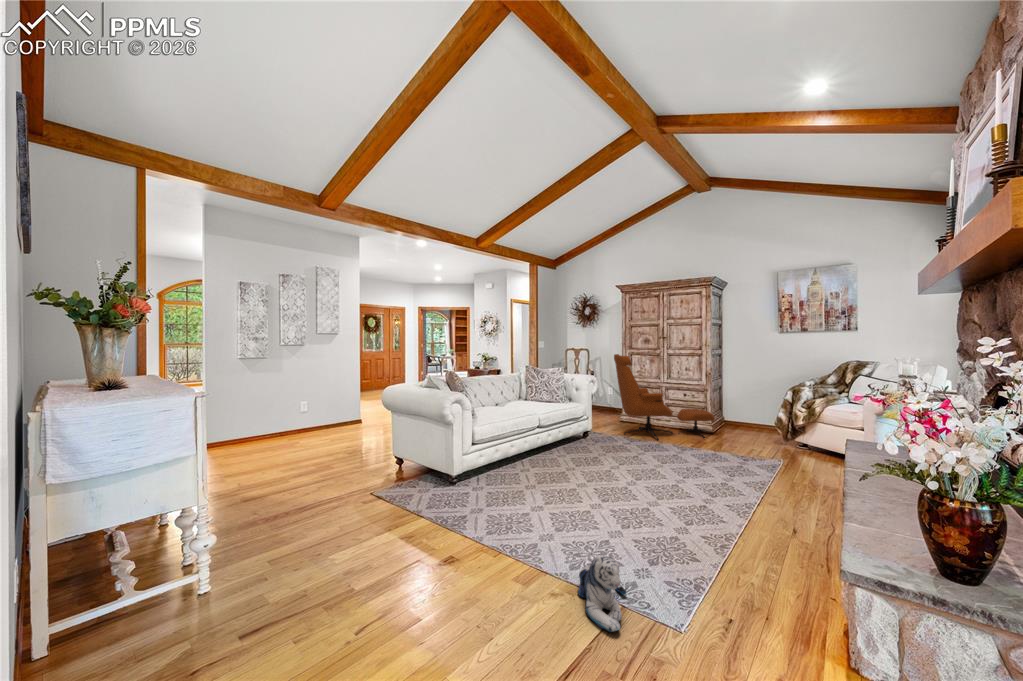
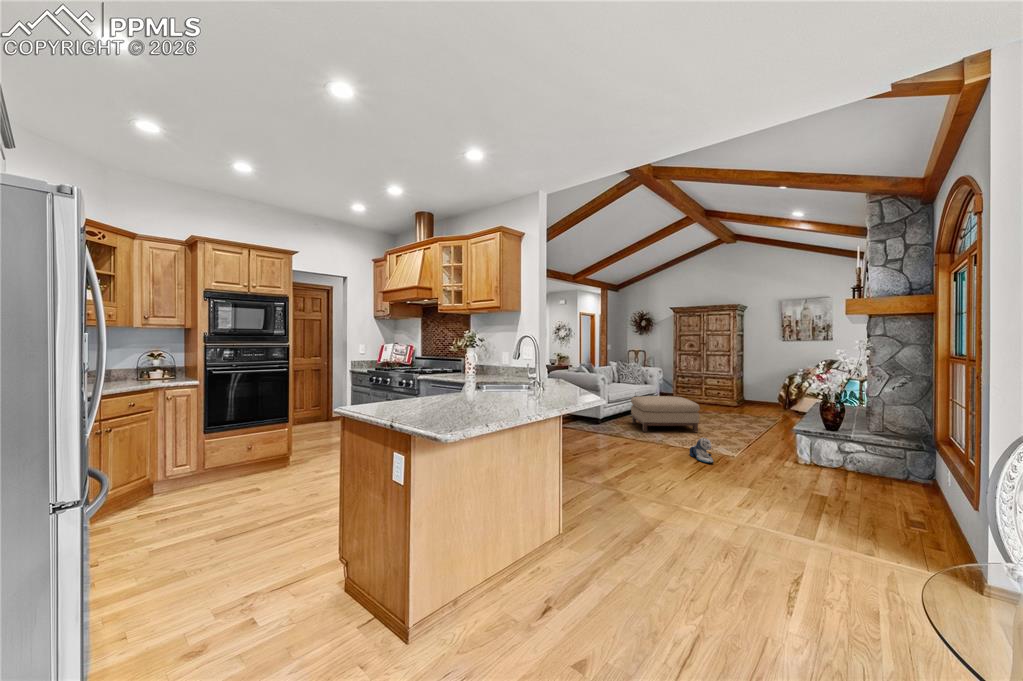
lounge chair: present [614,354,715,440] -> none [673,354,739,409]
ottoman: none [521,429,631,502] -> present [631,396,700,432]

